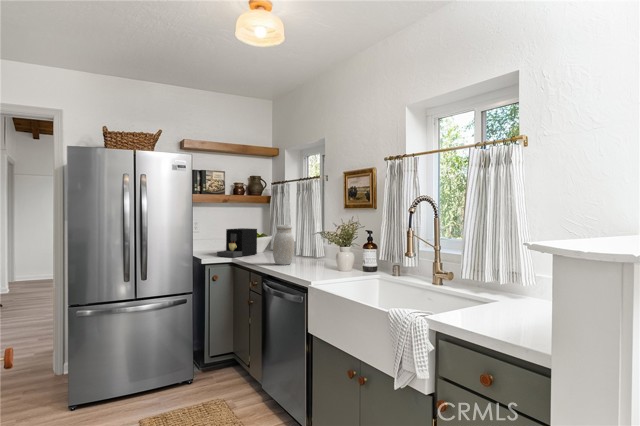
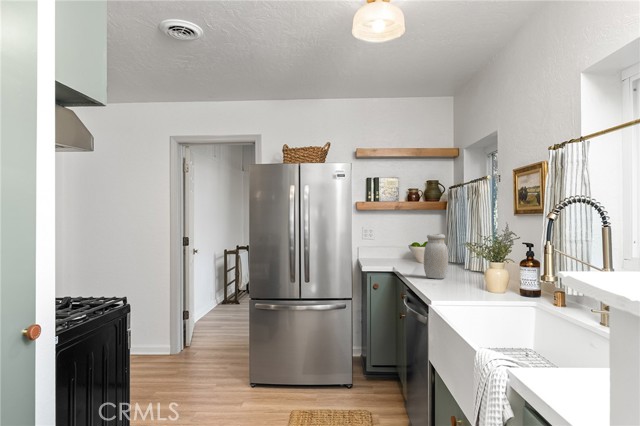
coffee maker: present [217,228,257,257] -> none [382,237,427,267]

